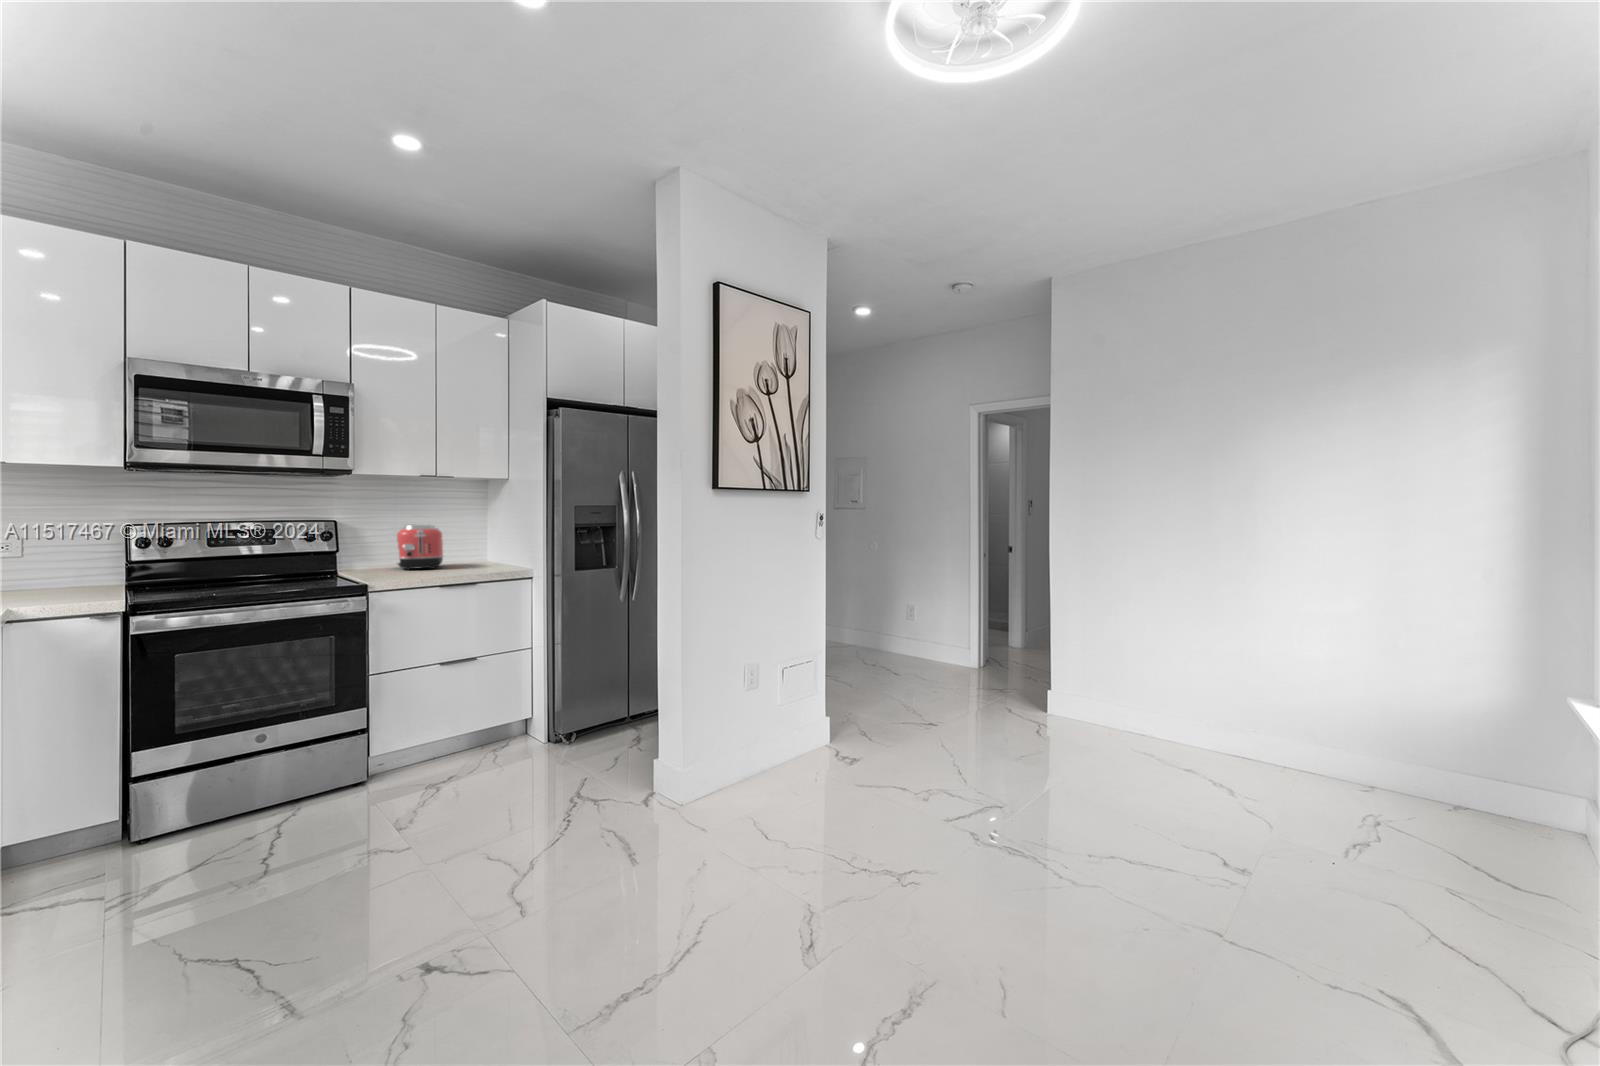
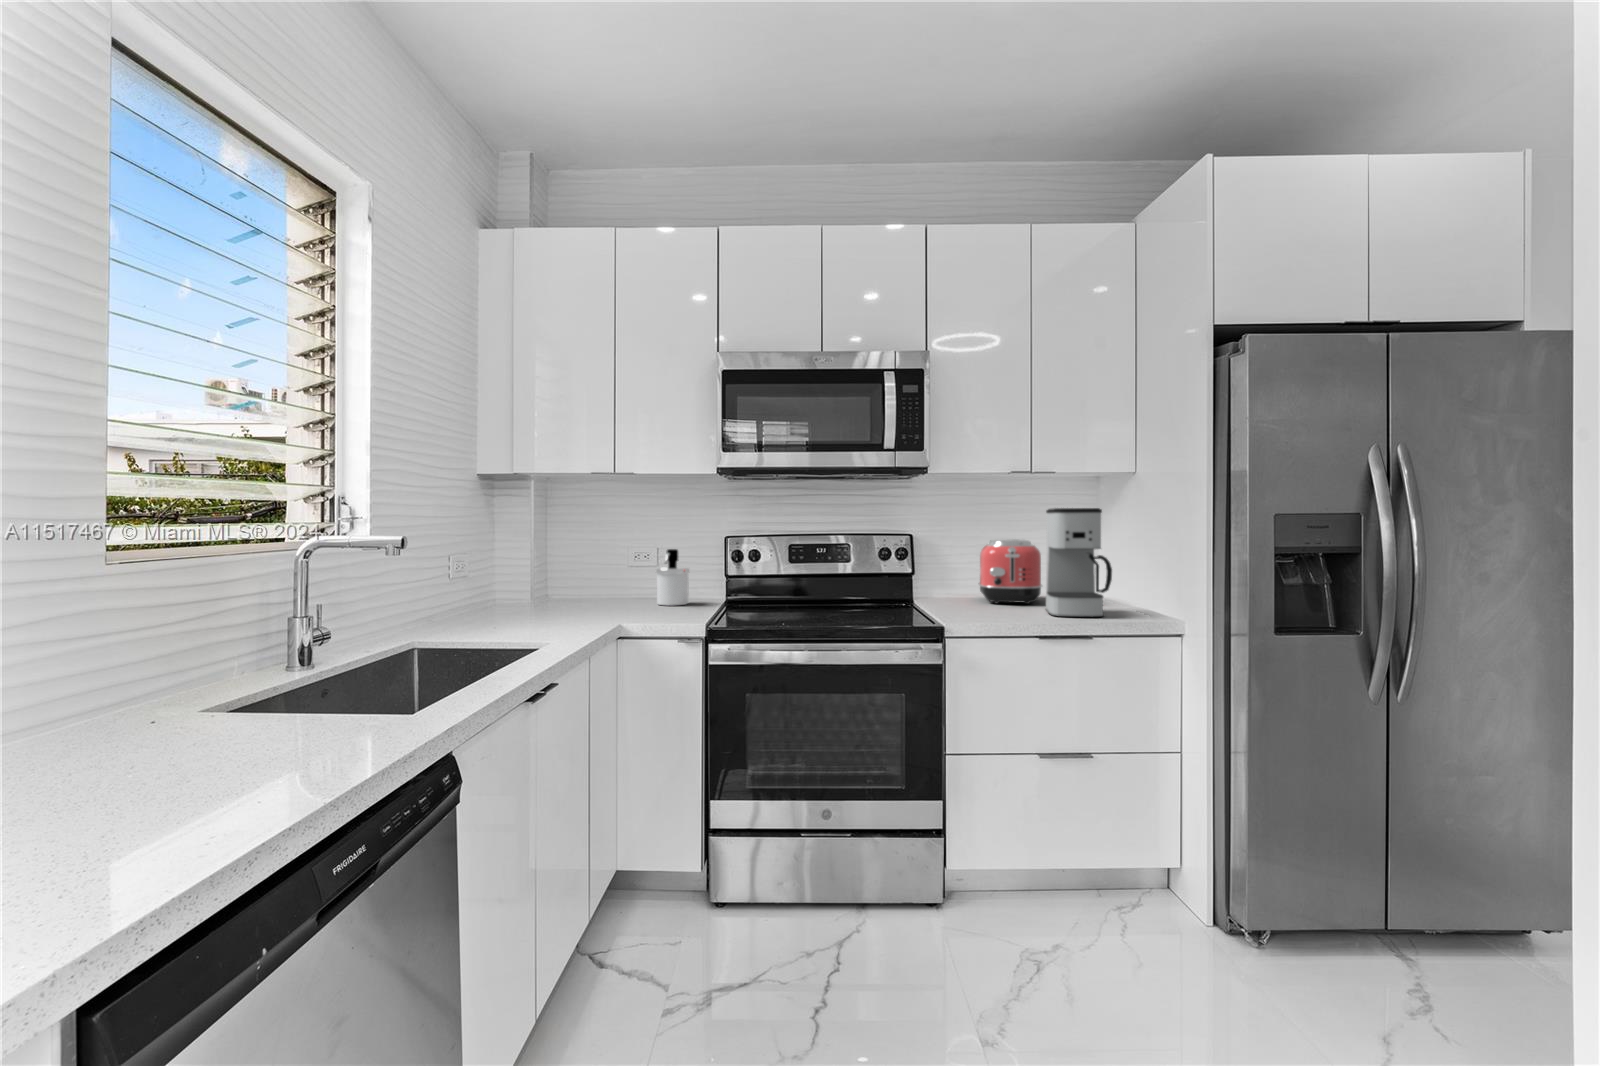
coffee maker: none [445,503,491,574] -> present [1046,508,1112,617]
soap dispenser: none [40,536,88,588] -> present [655,549,690,605]

